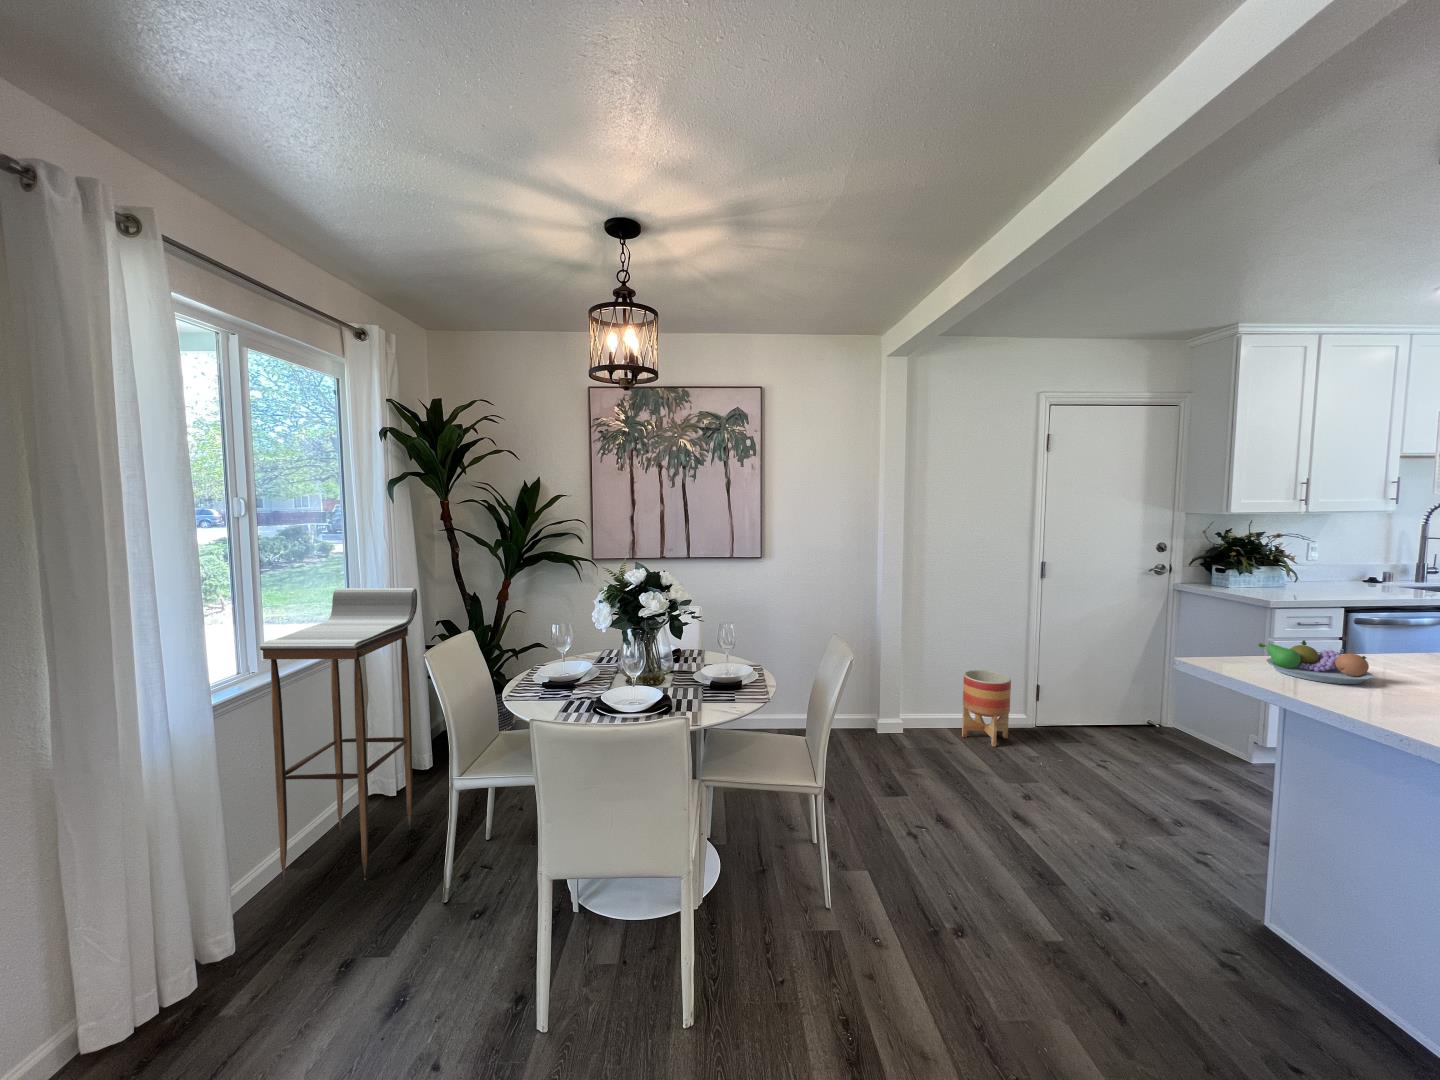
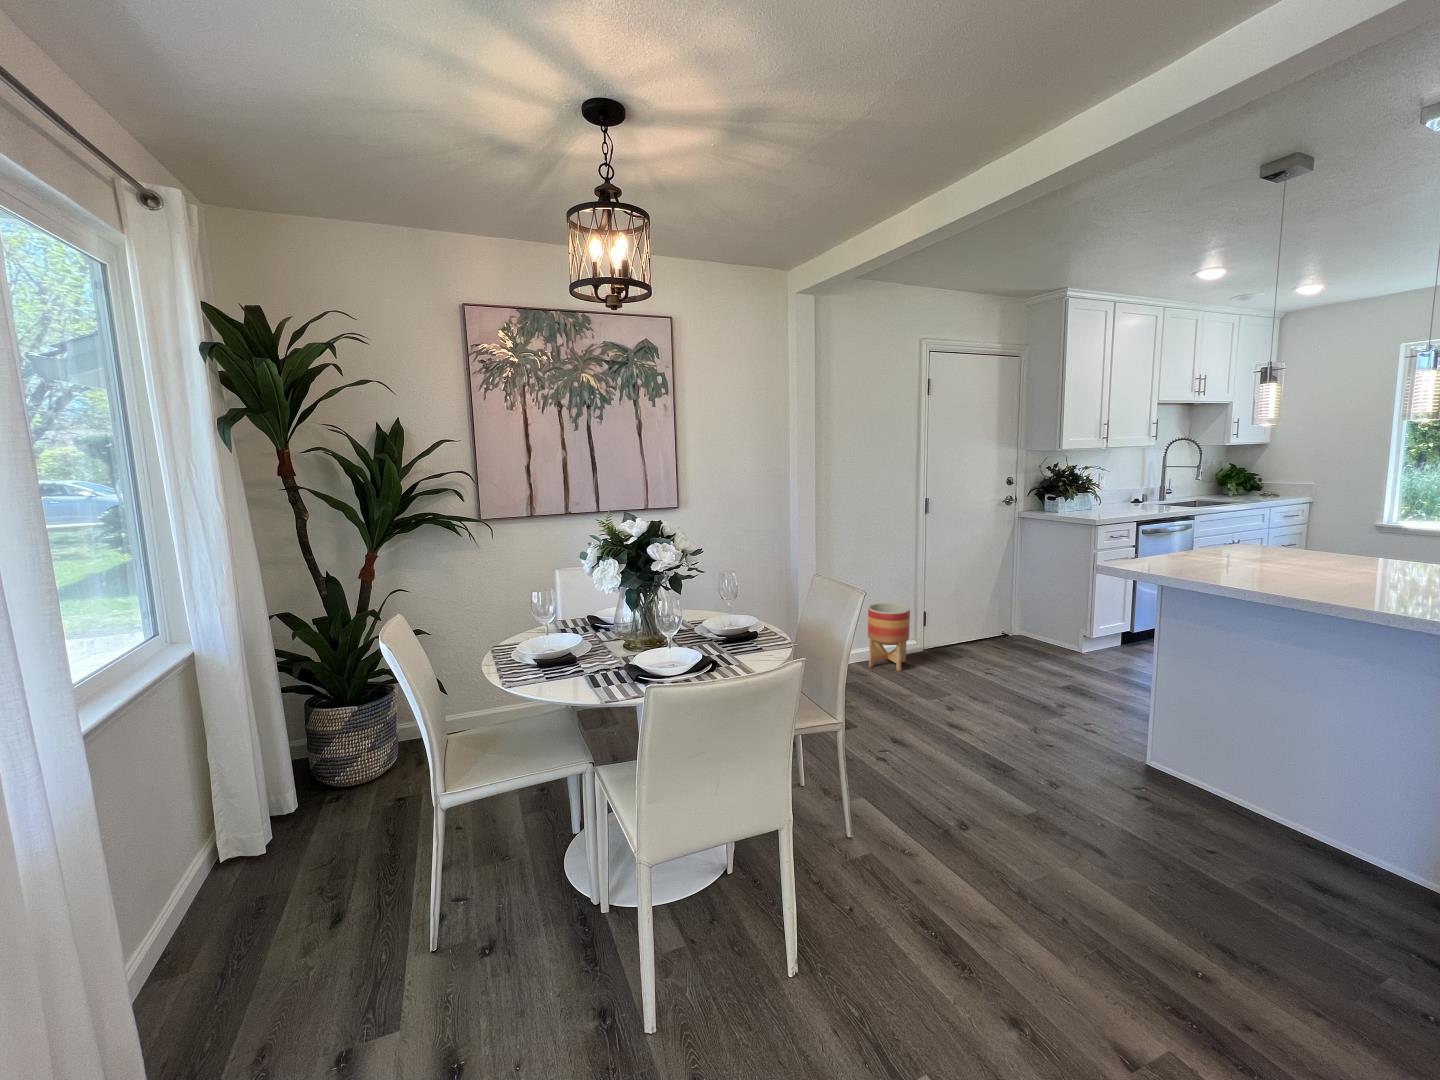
bar stool: present [260,588,417,878] -> none [84,569,319,998]
fruit bowl: present [1258,640,1373,684] -> none [1150,544,1229,574]

